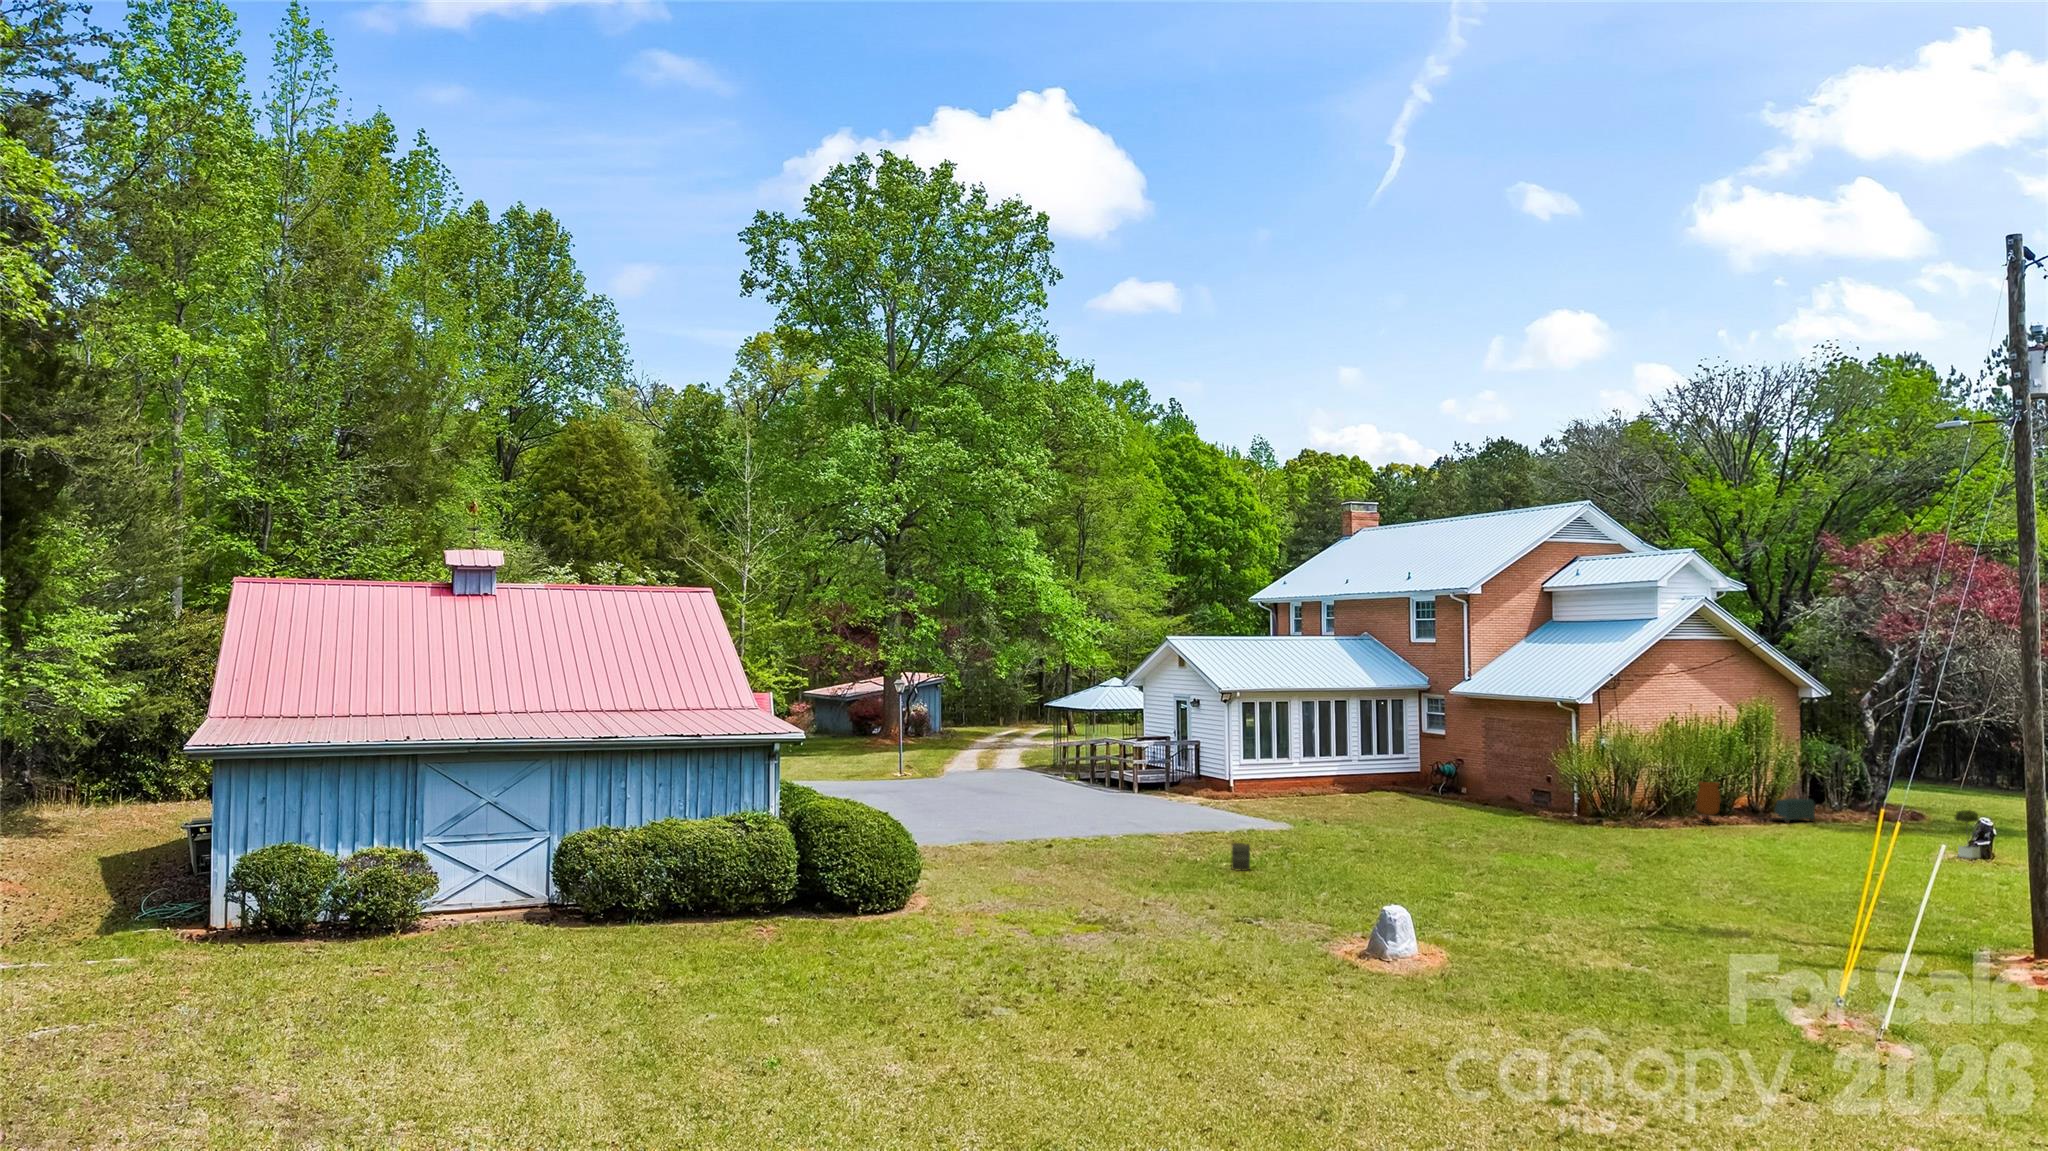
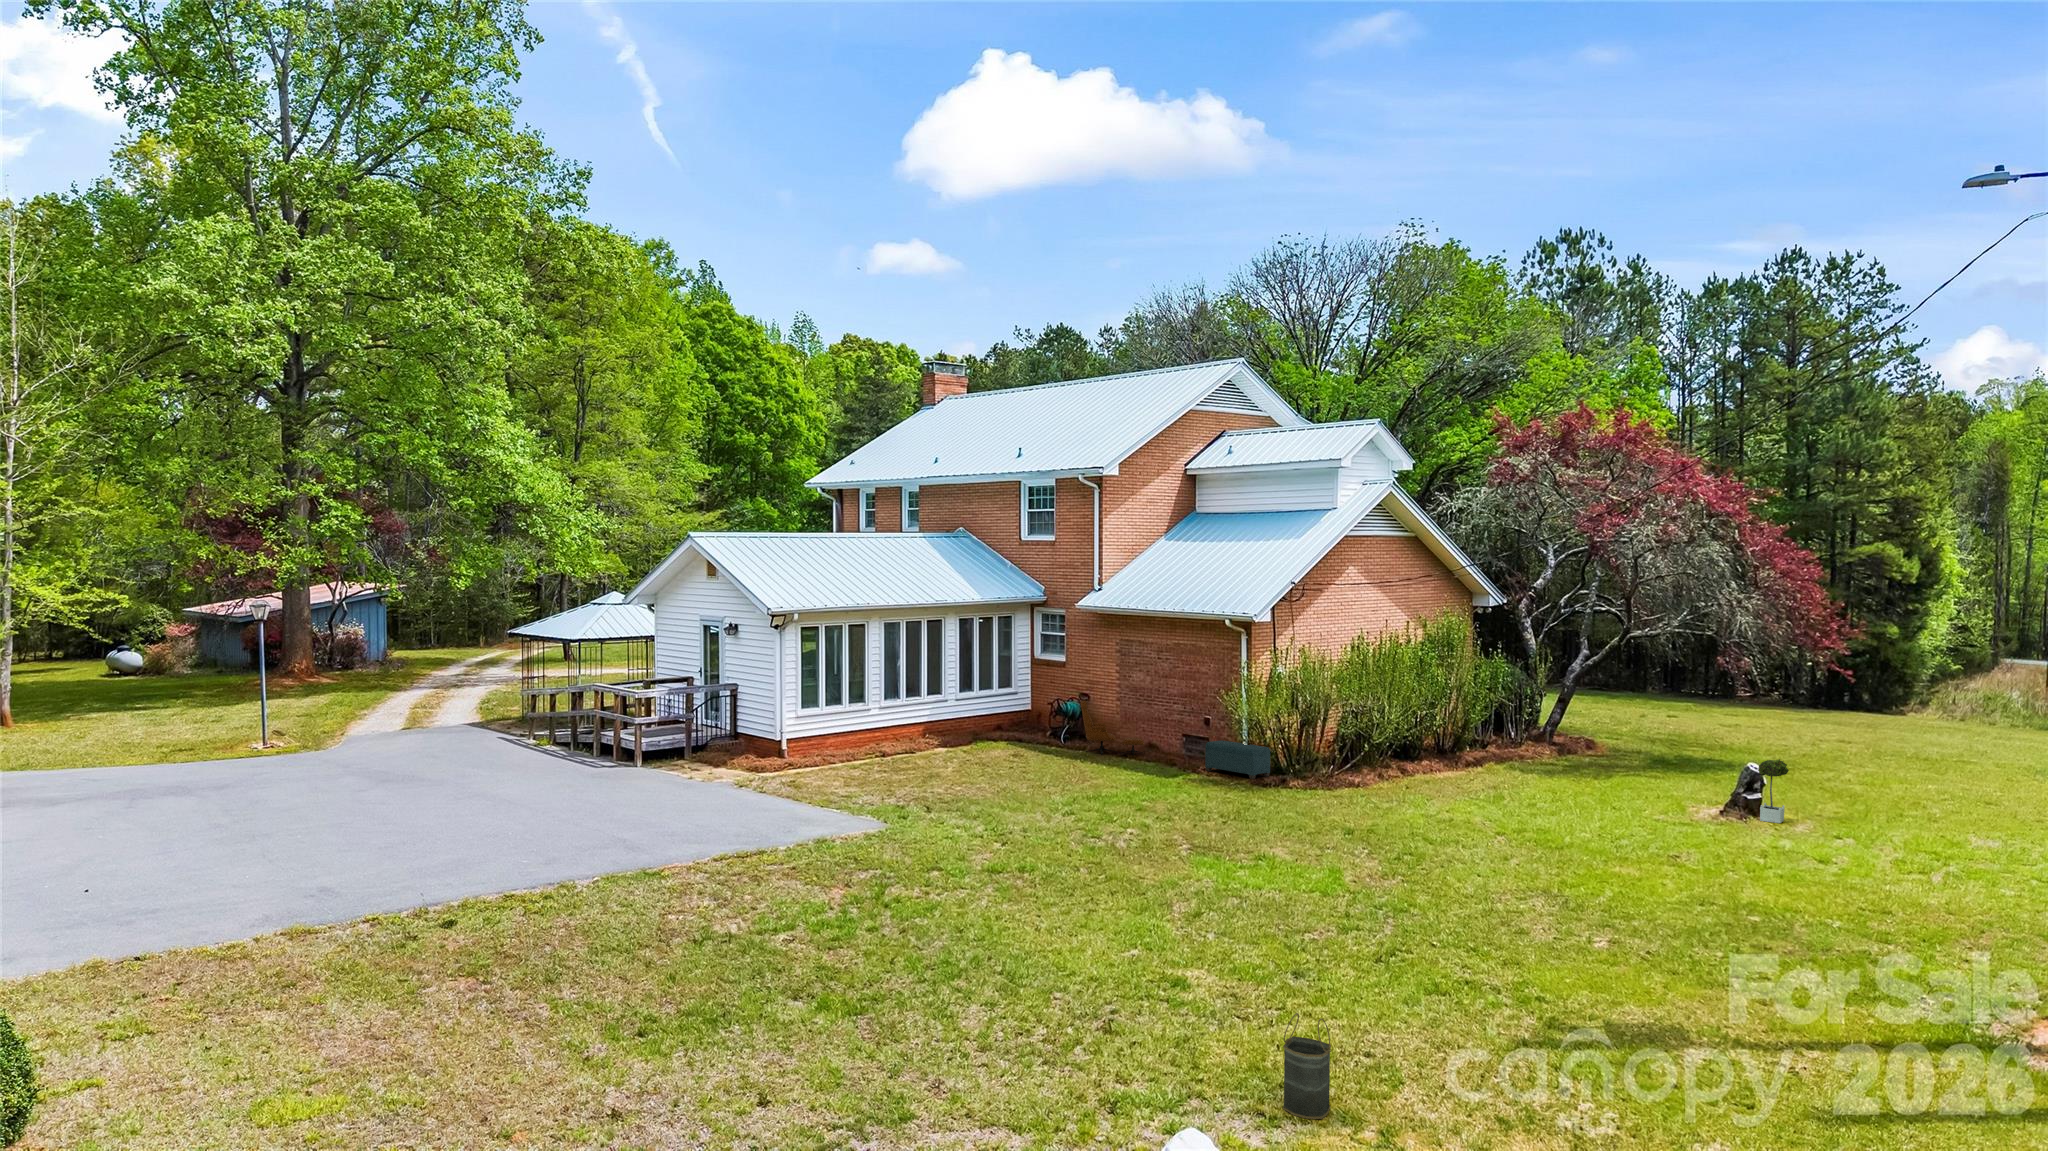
lounge chair: present [1695,782,1722,825] -> present [1081,700,1144,755]
bench: present [1769,798,1815,823] -> present [1205,740,1270,779]
basket: present [1231,843,1250,871] -> present [1283,1013,1331,1119]

